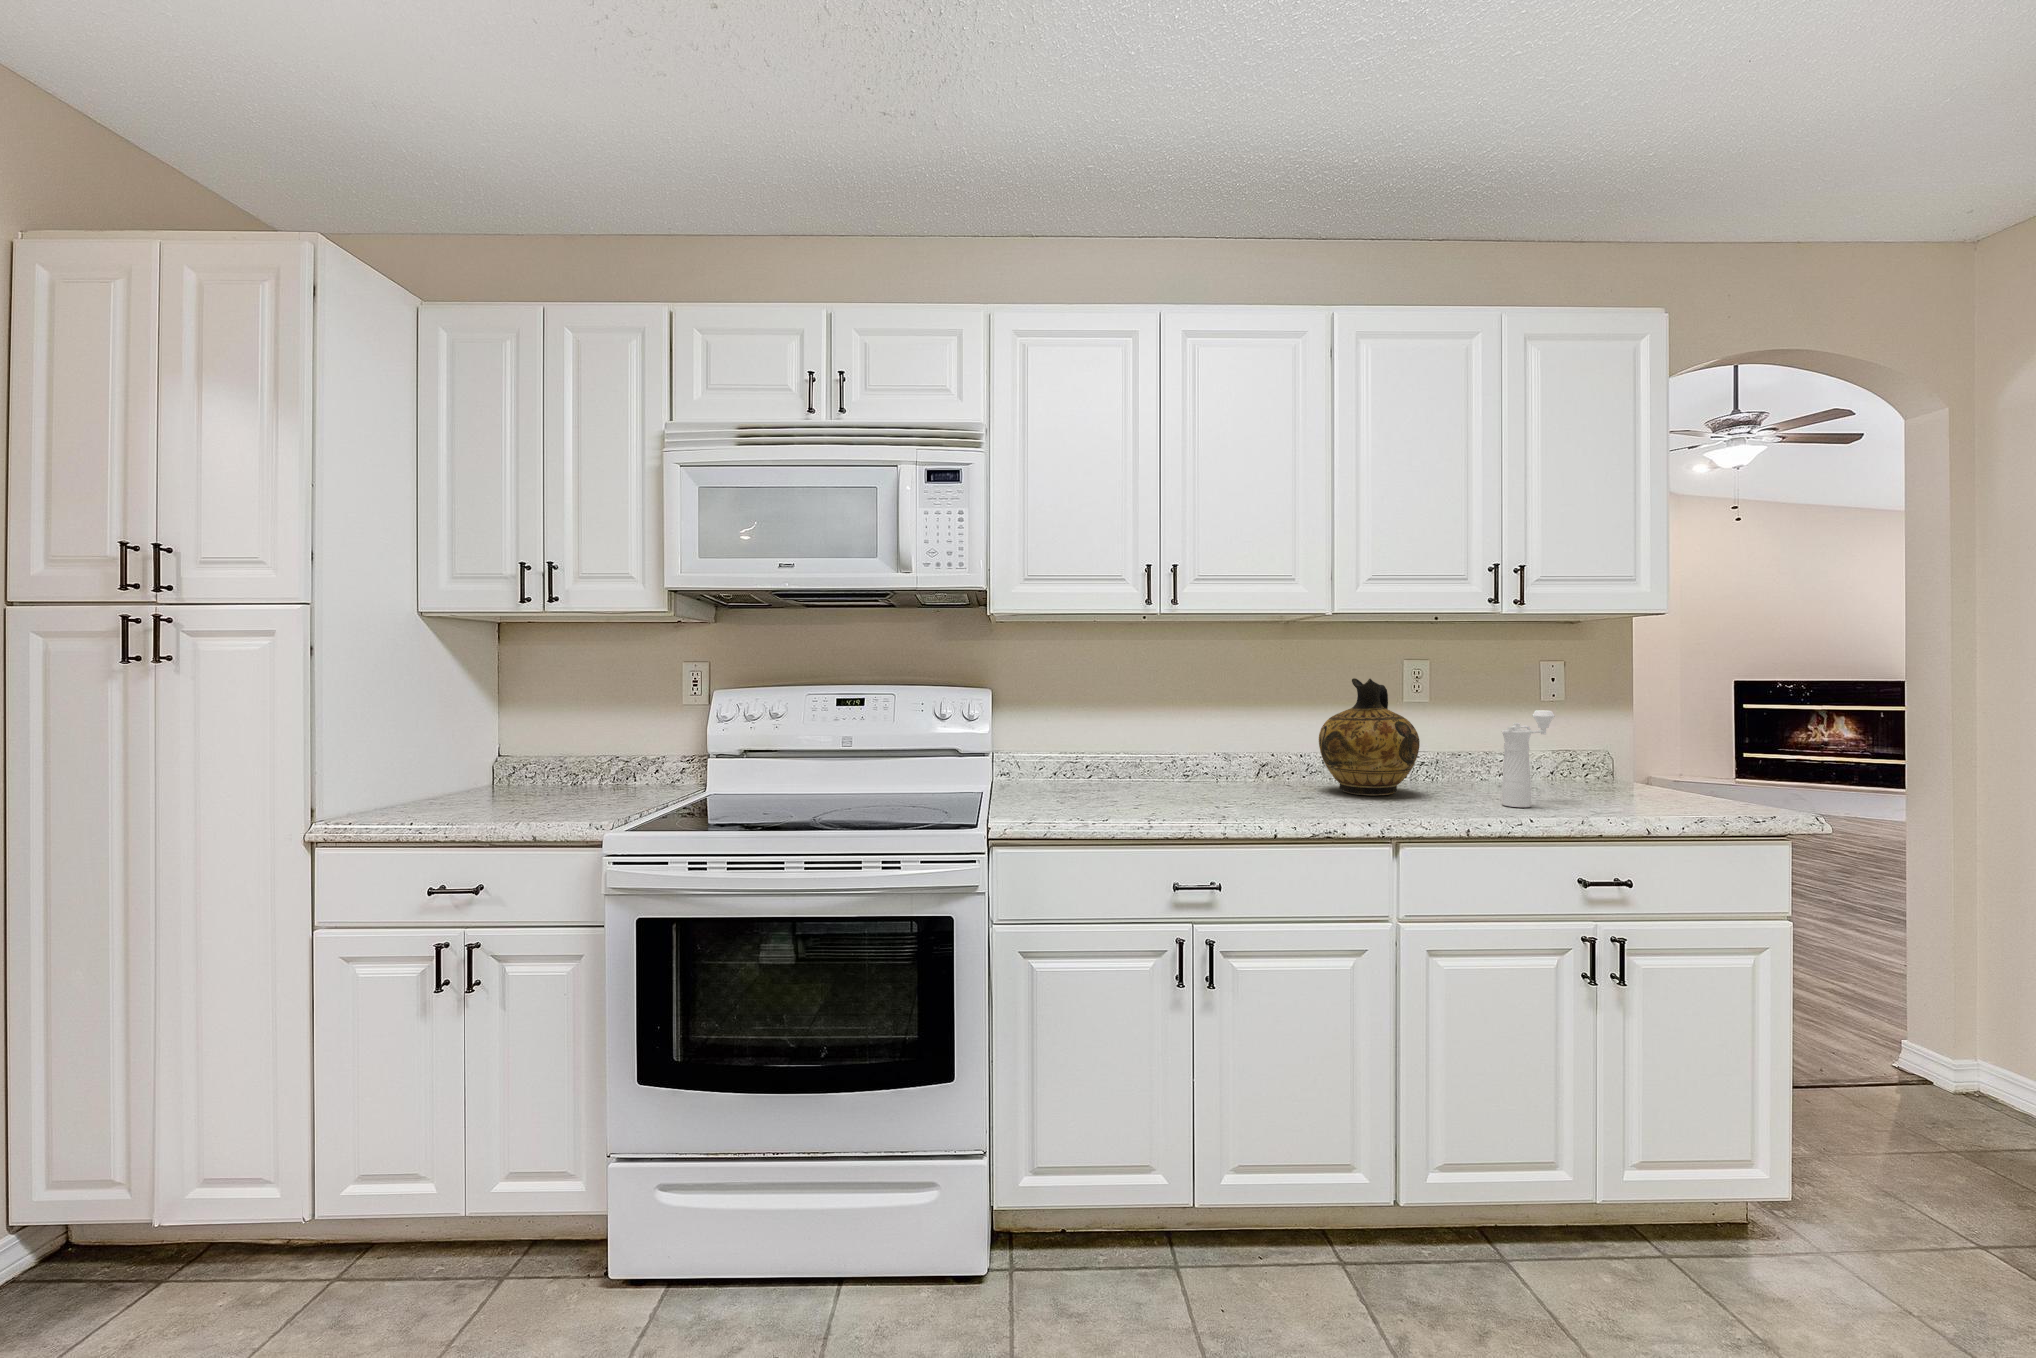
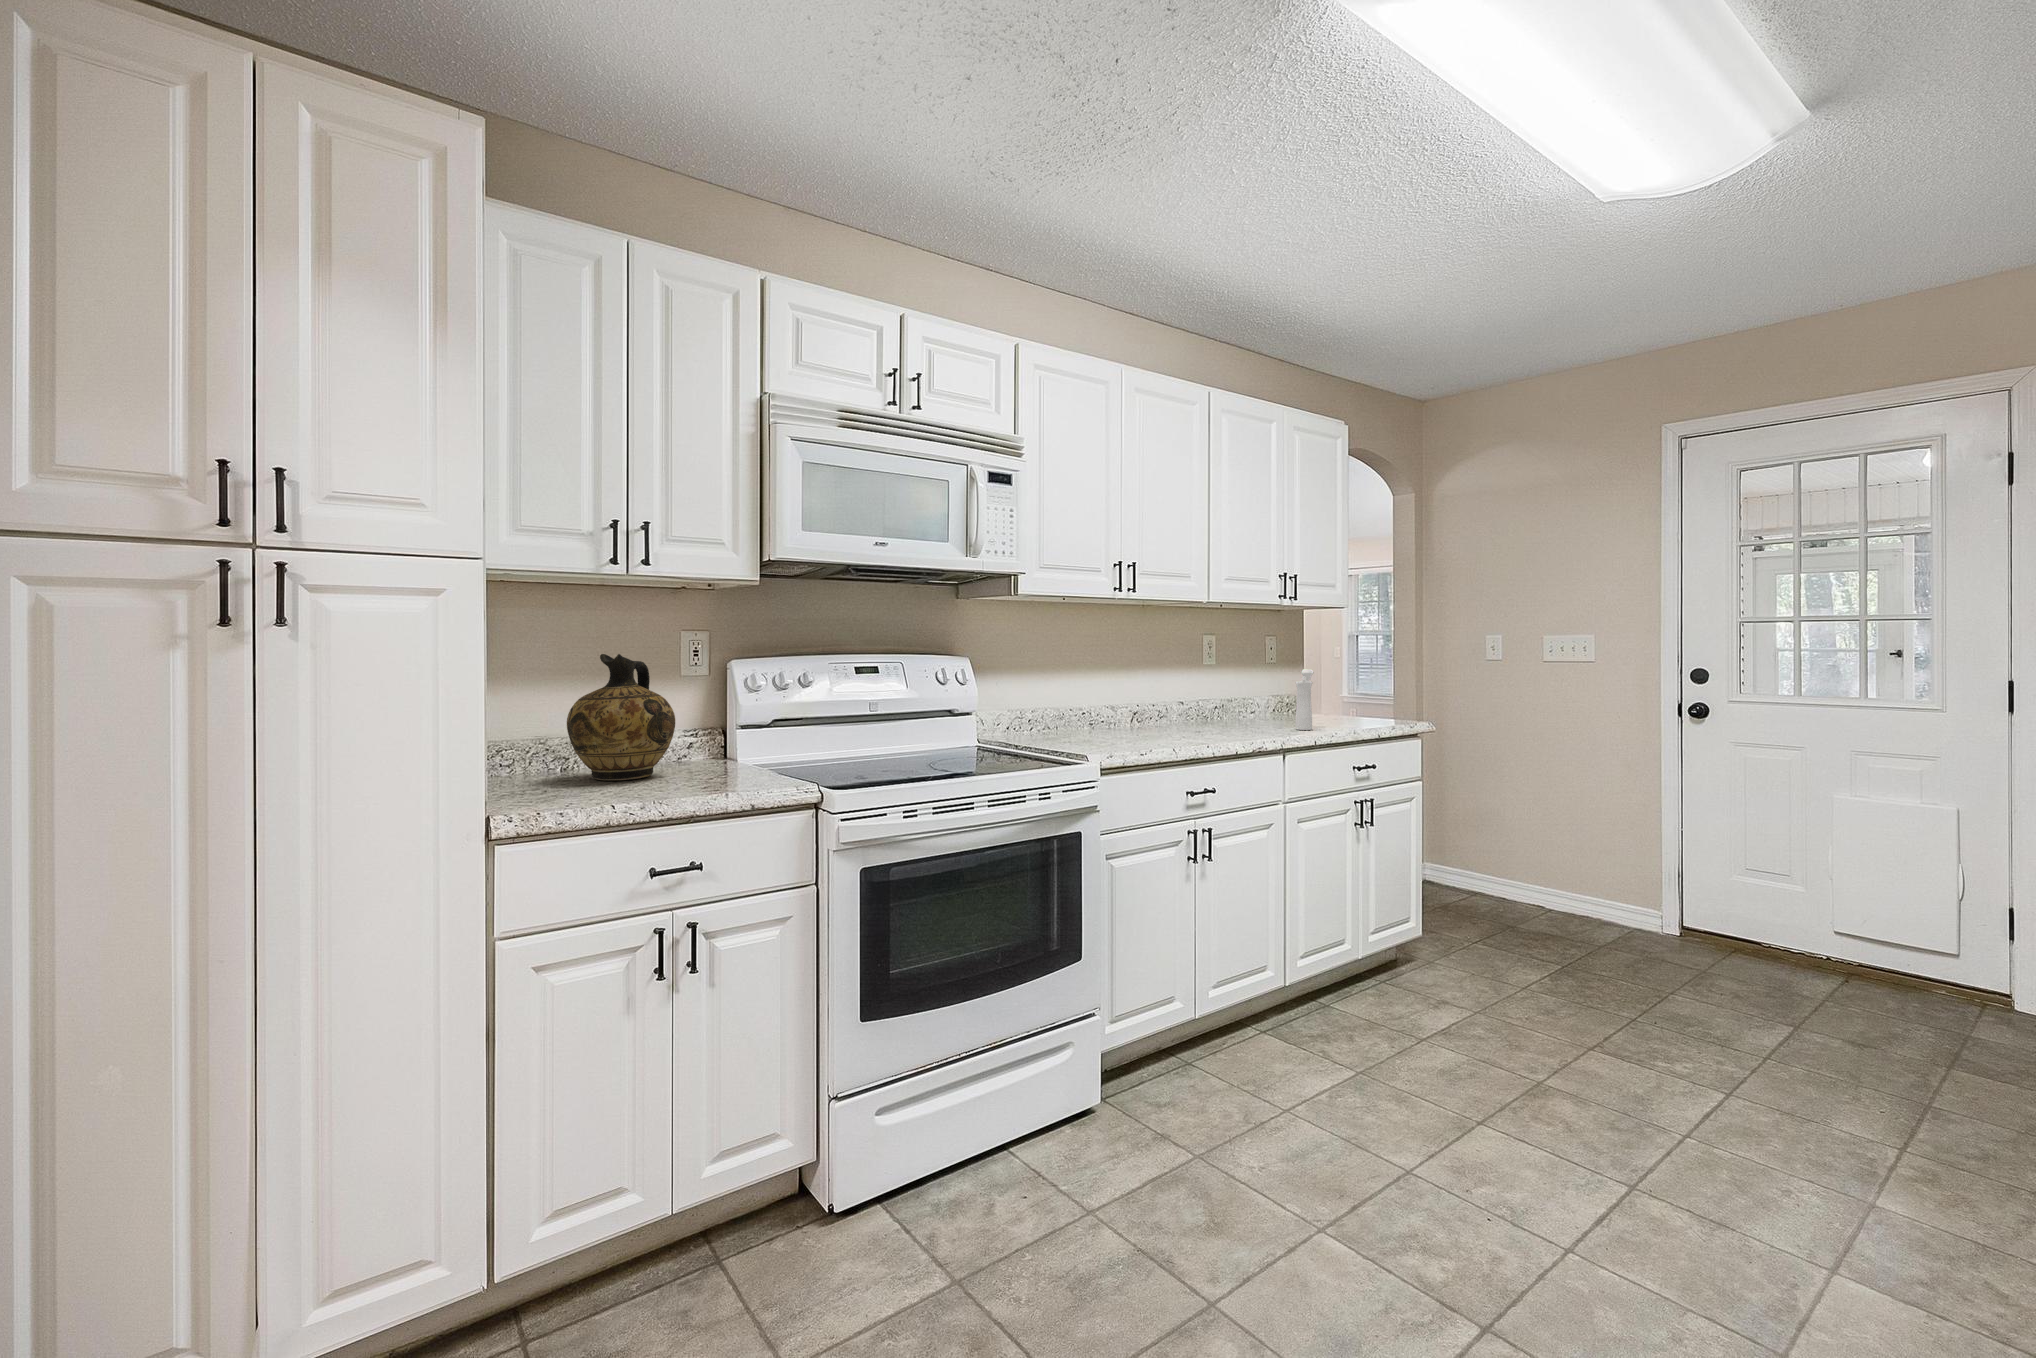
ceramic jug: present [1319,678,1420,796] -> present [567,654,675,781]

